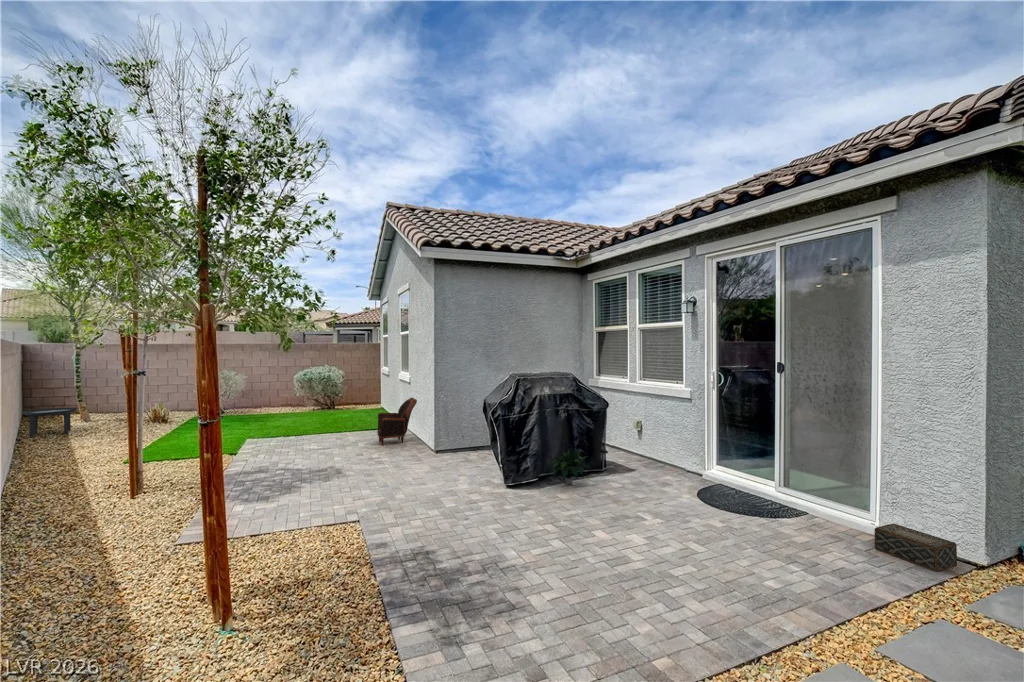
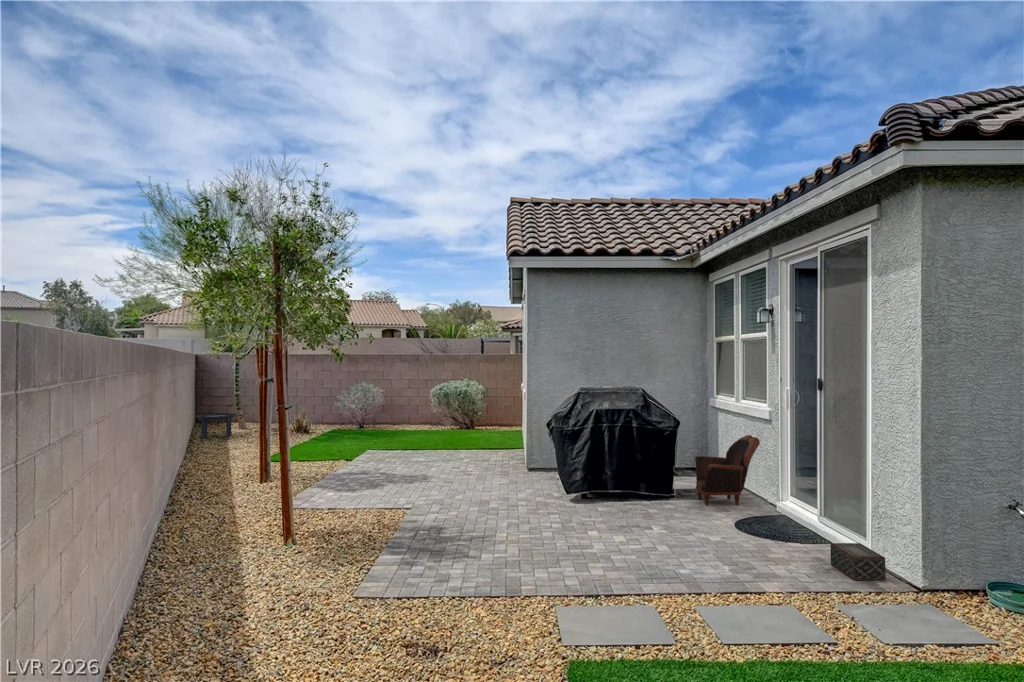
armchair: present [377,398,417,445] -> present [695,435,760,505]
potted plant: present [551,449,590,485] -> none [600,464,643,503]

